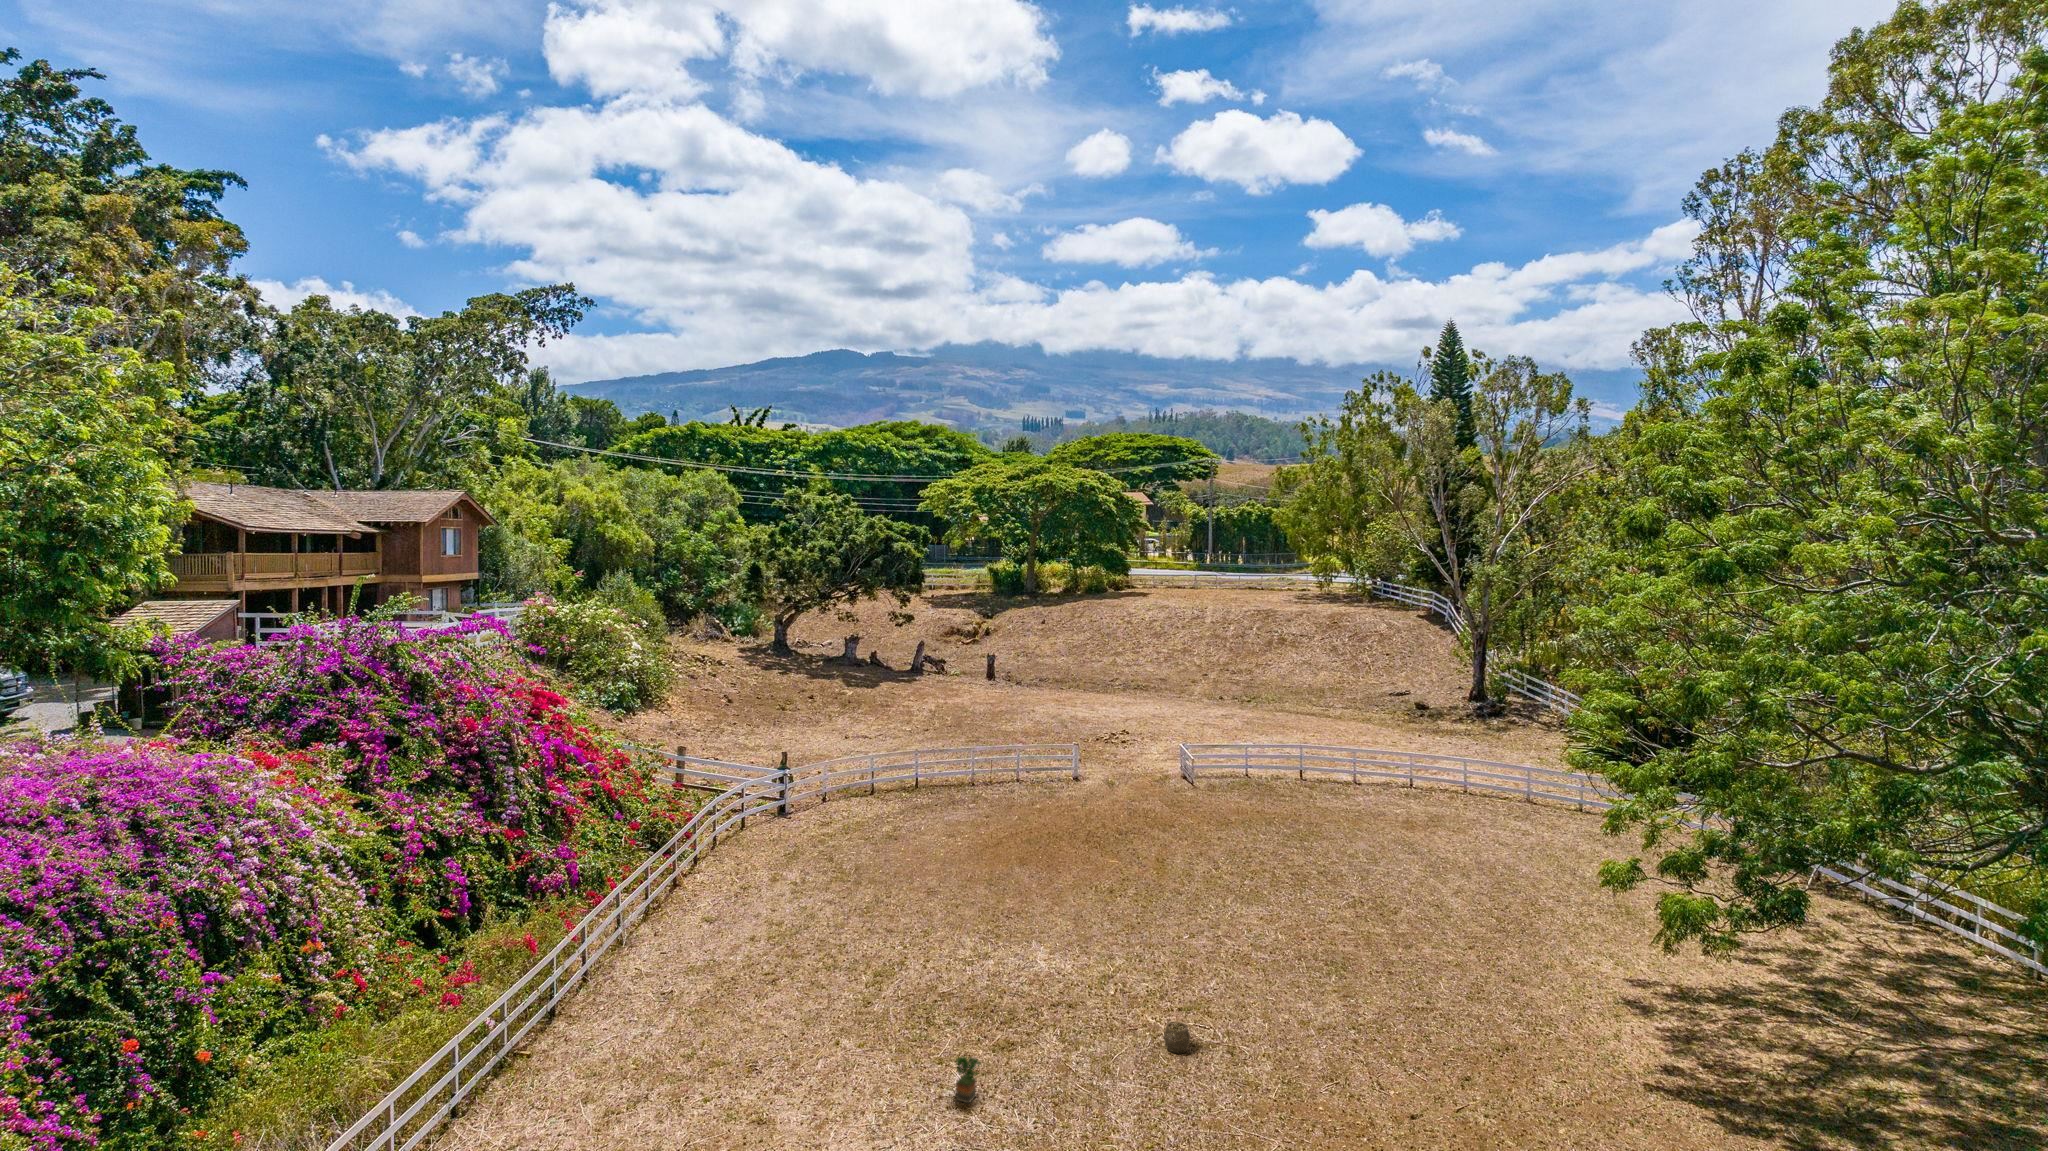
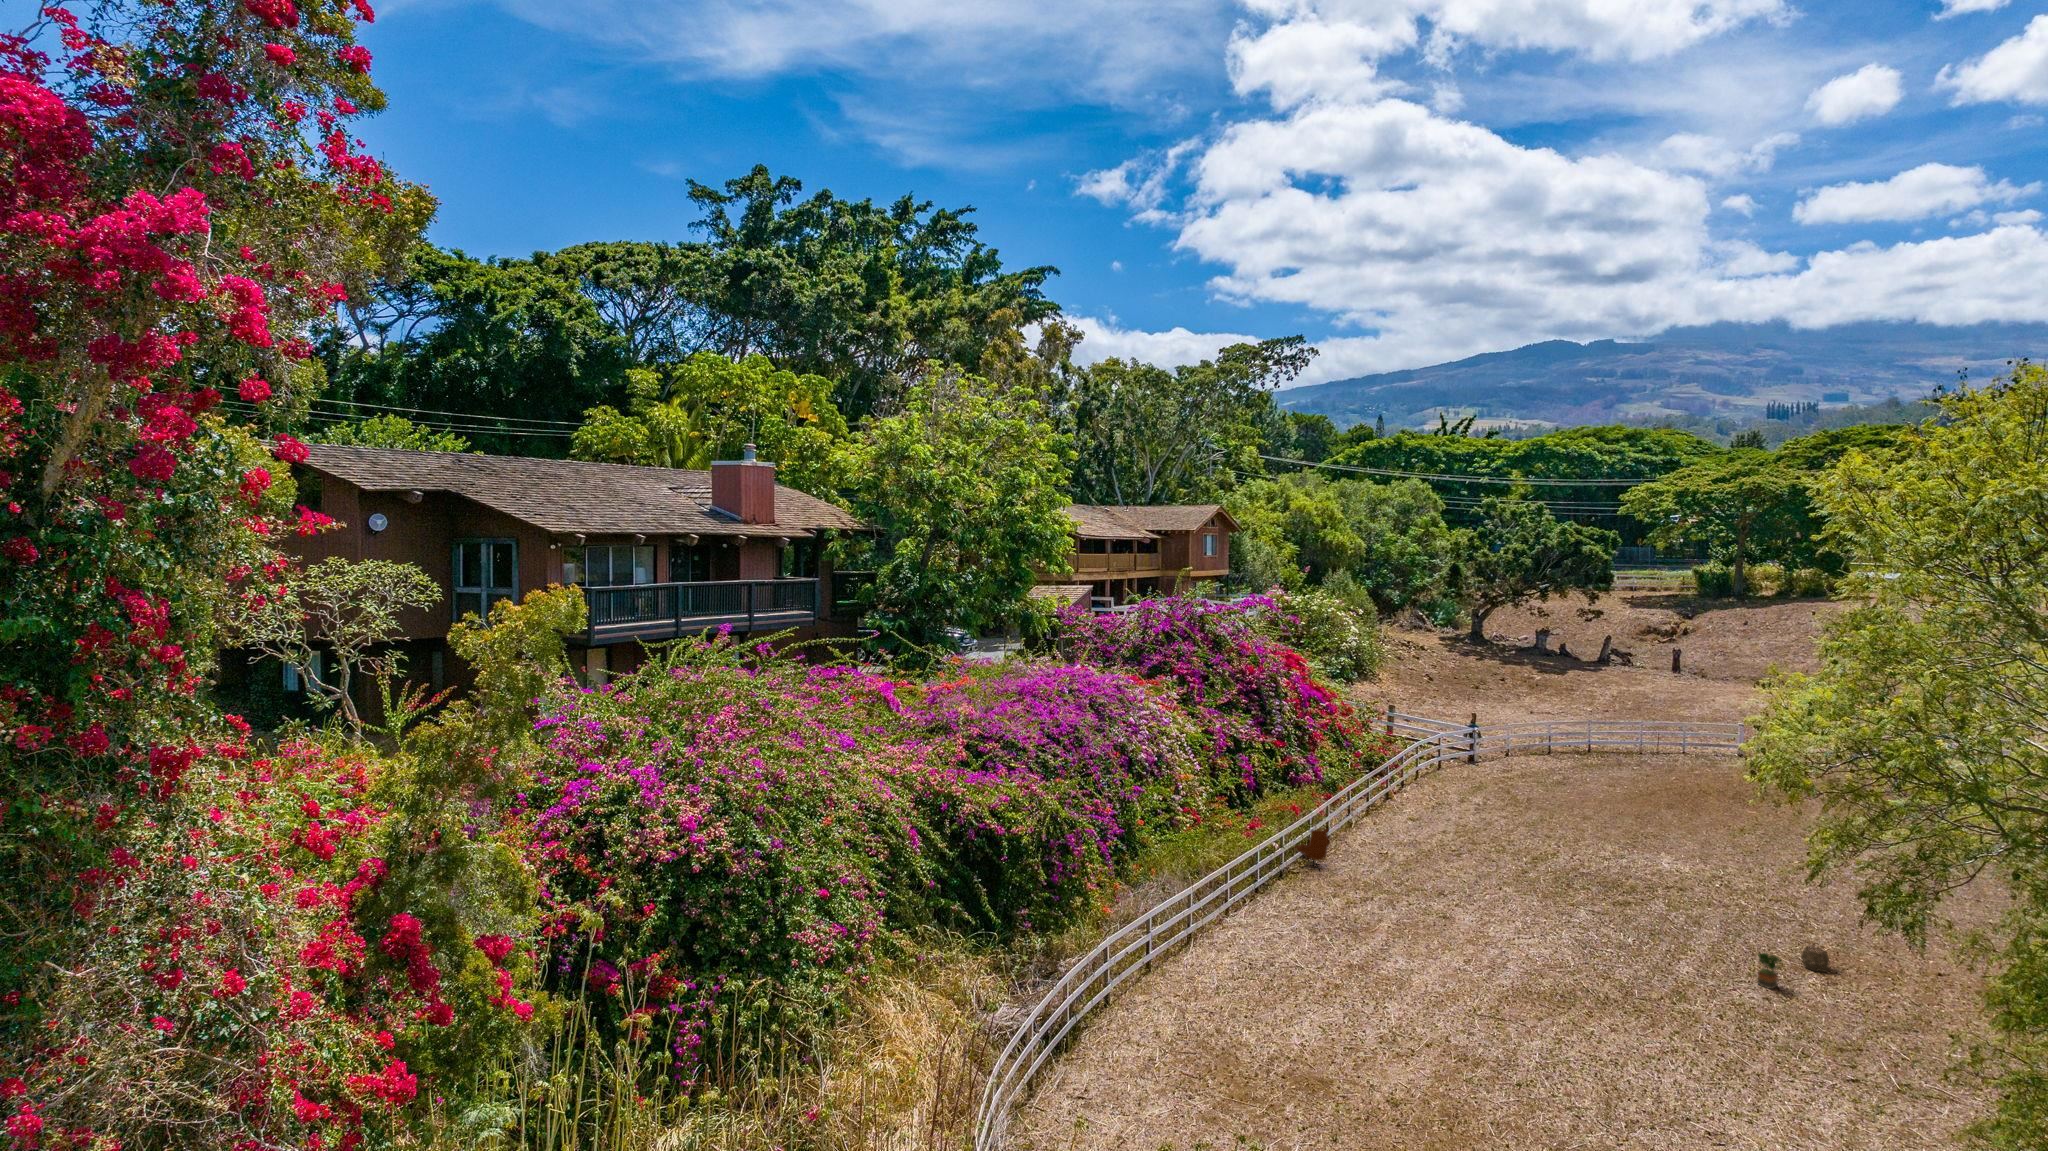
lounge chair: none [523,982,580,1054] -> present [1294,829,1329,868]
potted tree: present [956,1056,980,1103] -> present [1758,953,1782,989]

